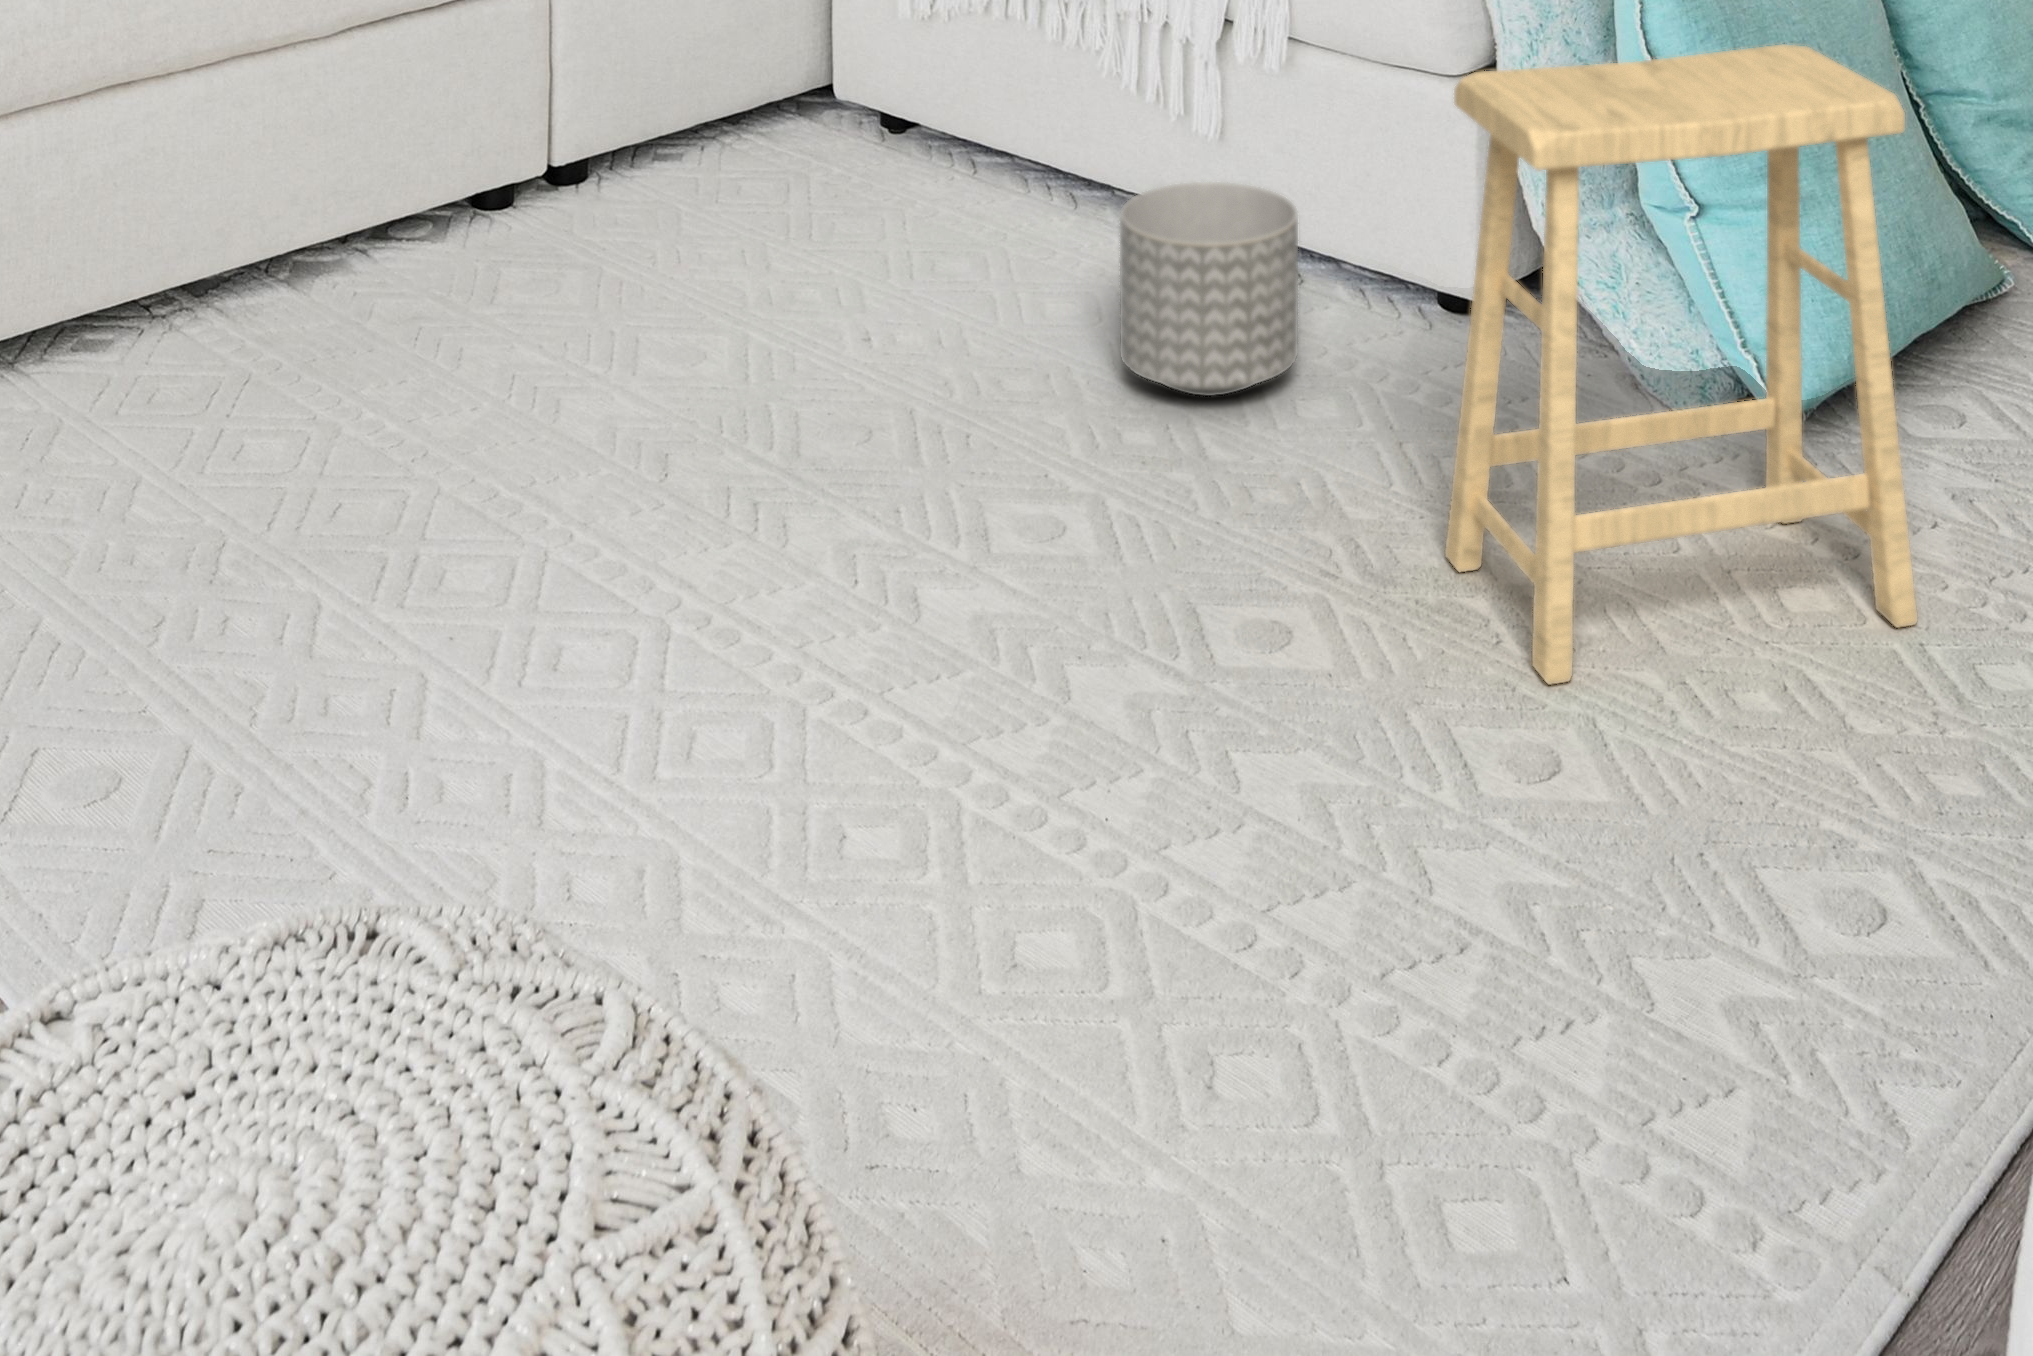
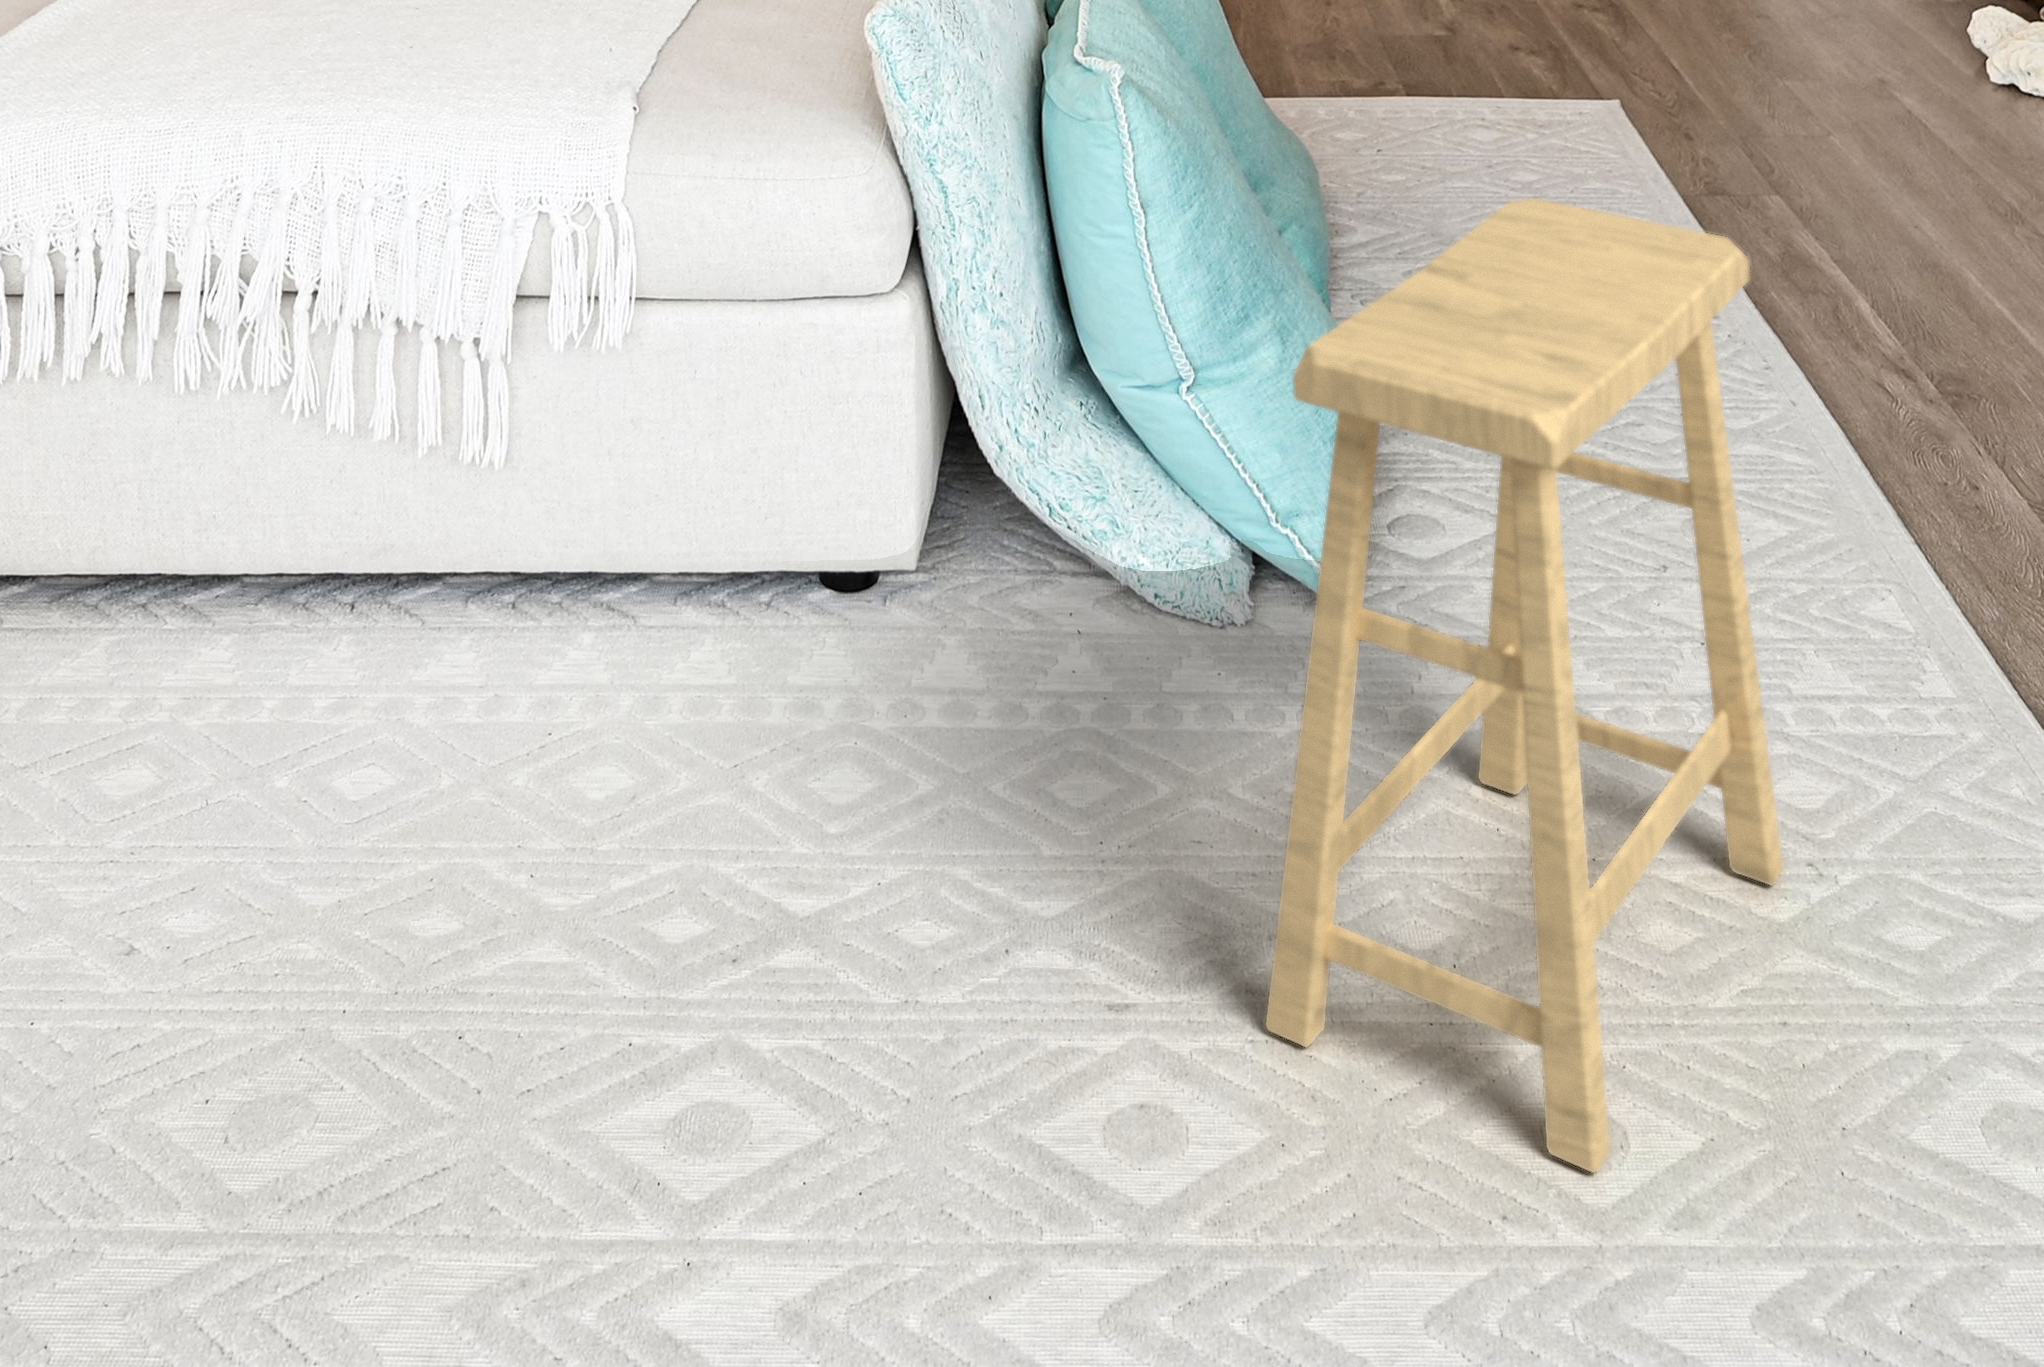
planter: present [1120,182,1298,396] -> none [540,567,807,925]

